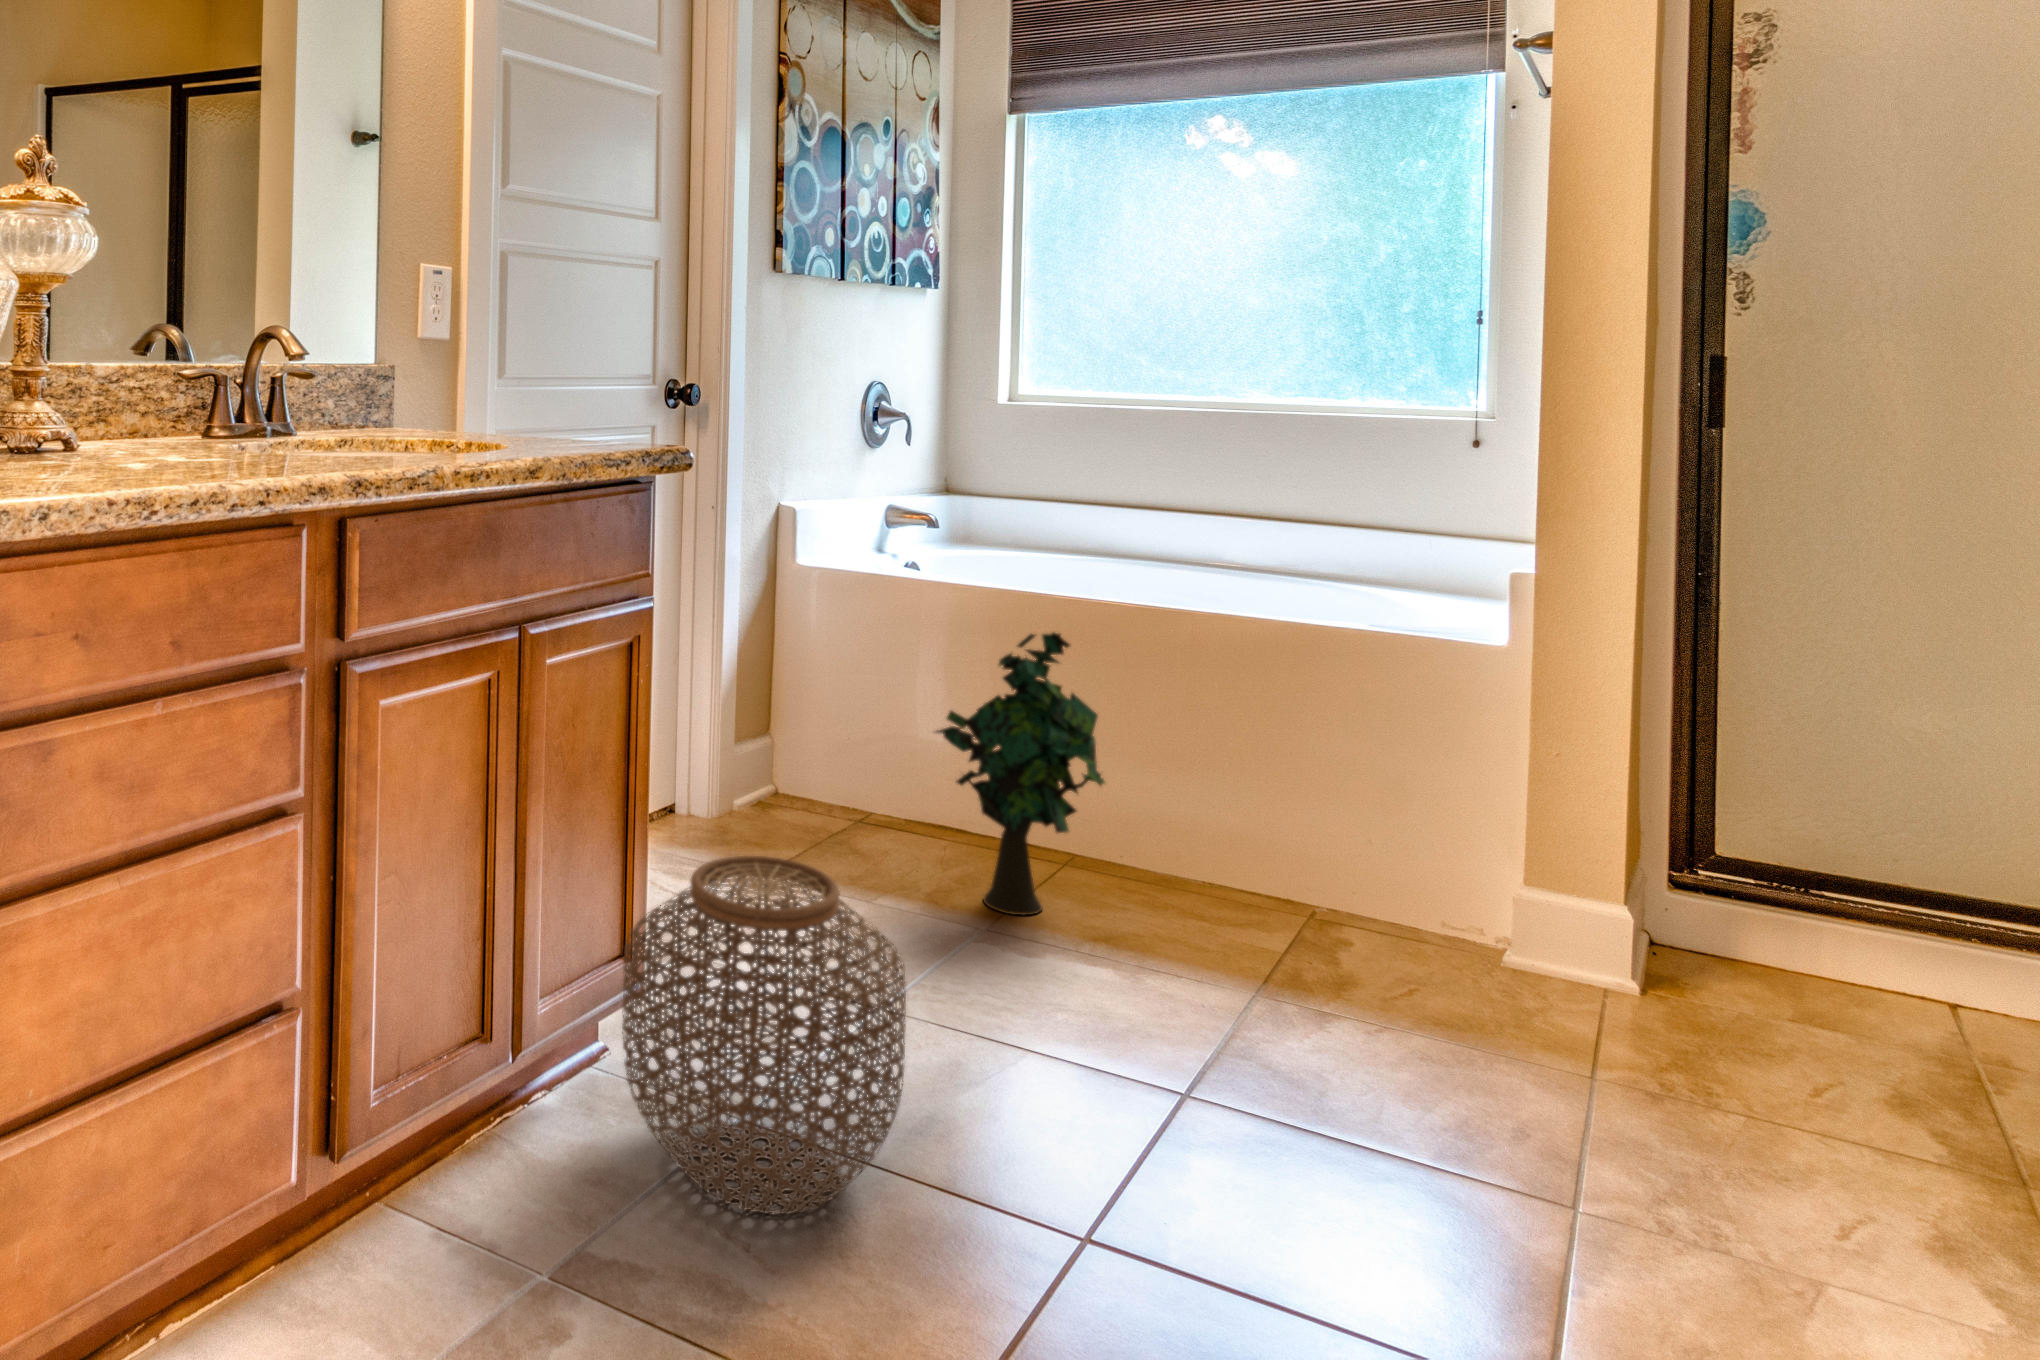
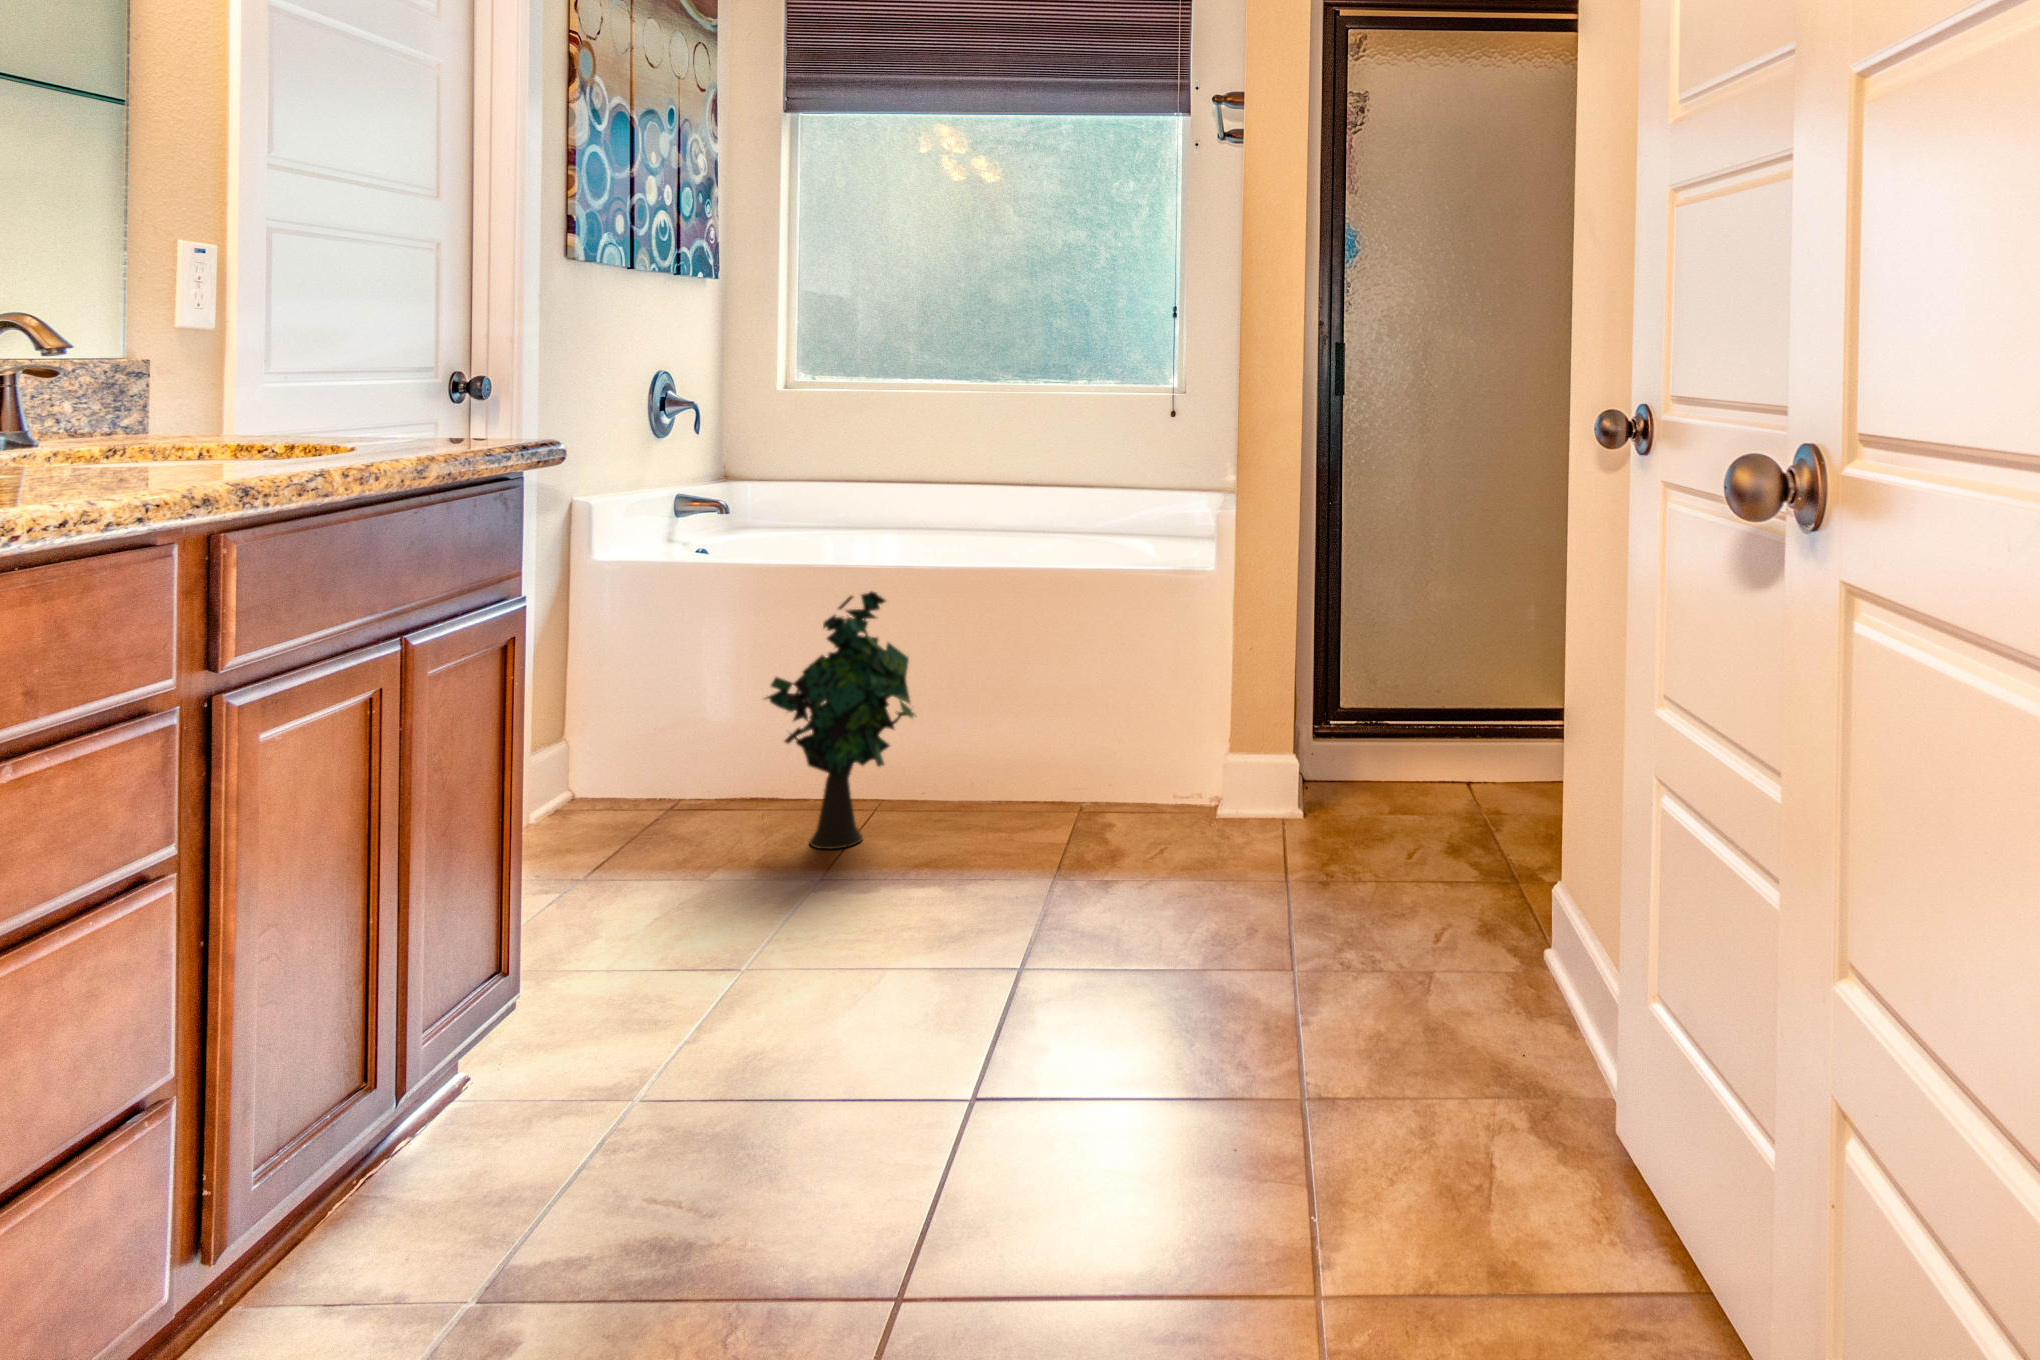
woven basket: present [622,856,906,1214] -> none [523,822,813,1153]

